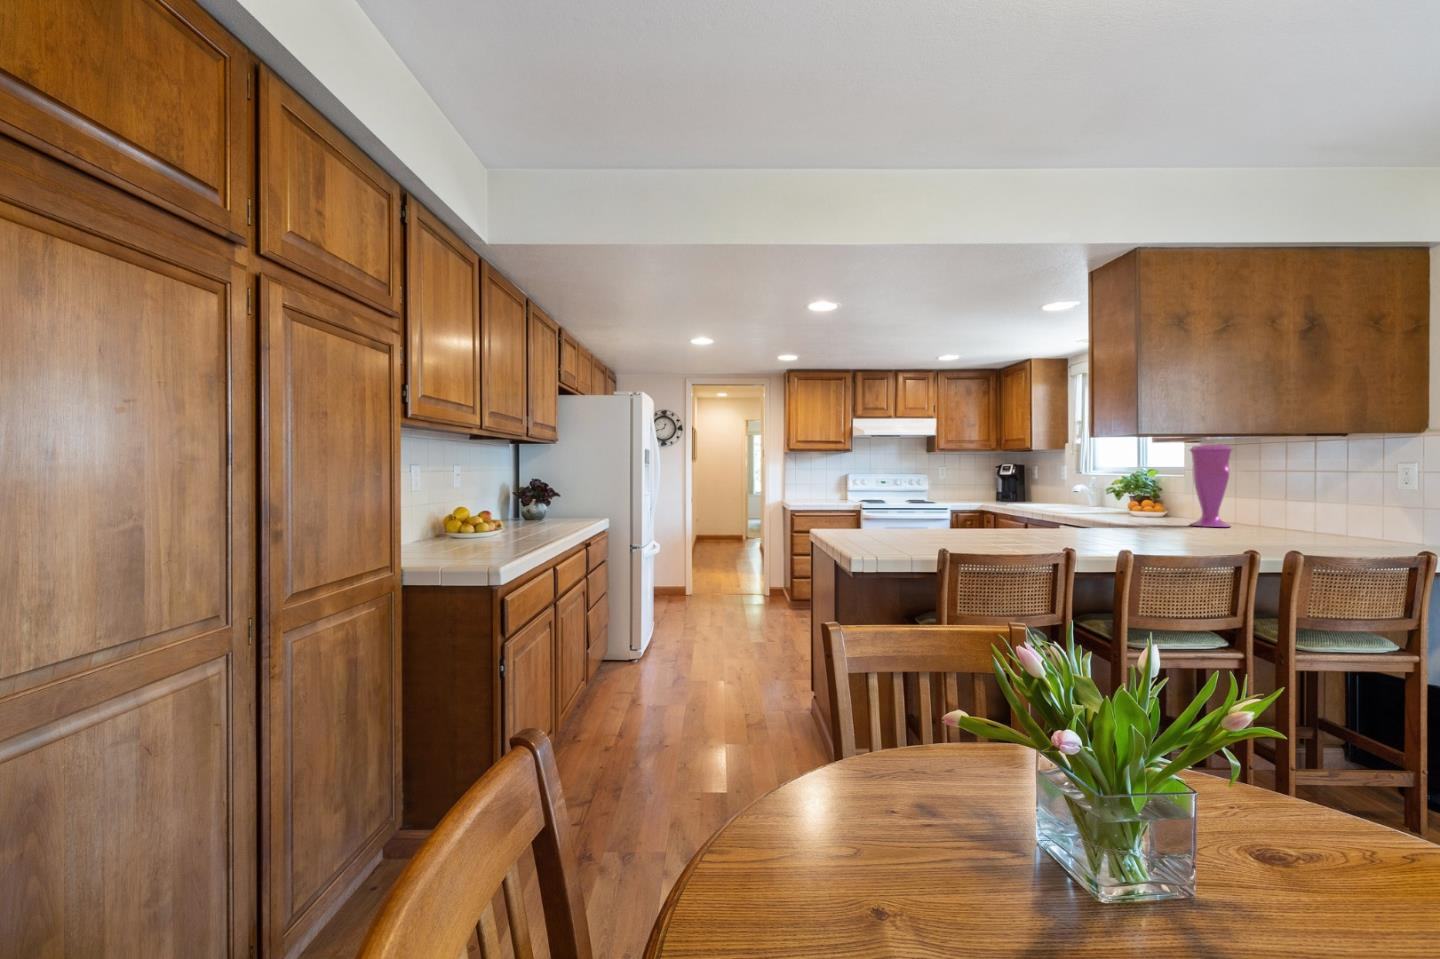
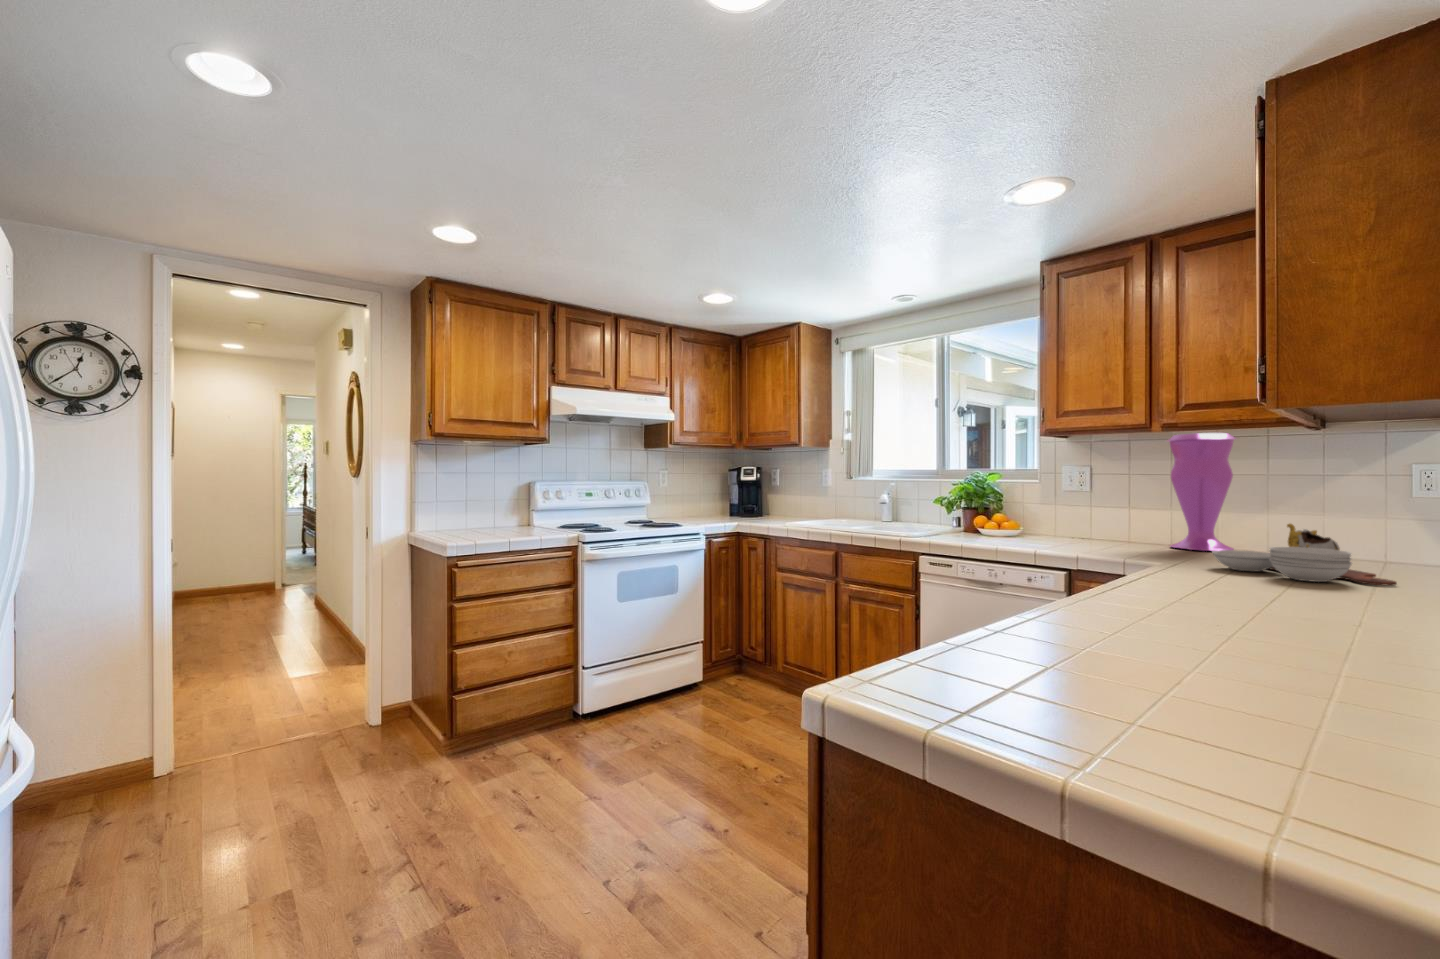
cutting board: none [1115,505,1201,537] -> present [1212,524,1397,586]

